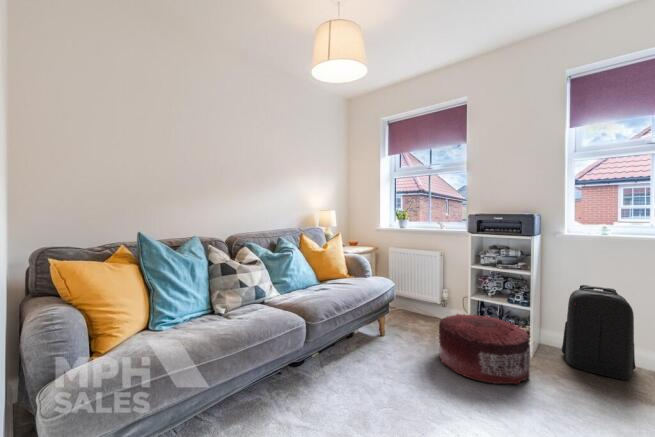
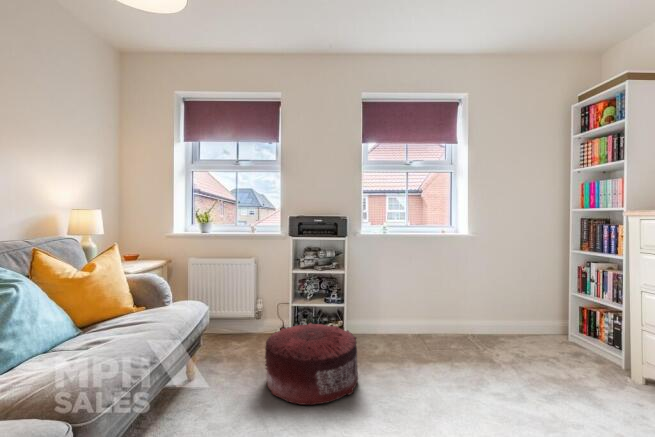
backpack: present [562,285,636,380] -> none [371,276,423,356]

